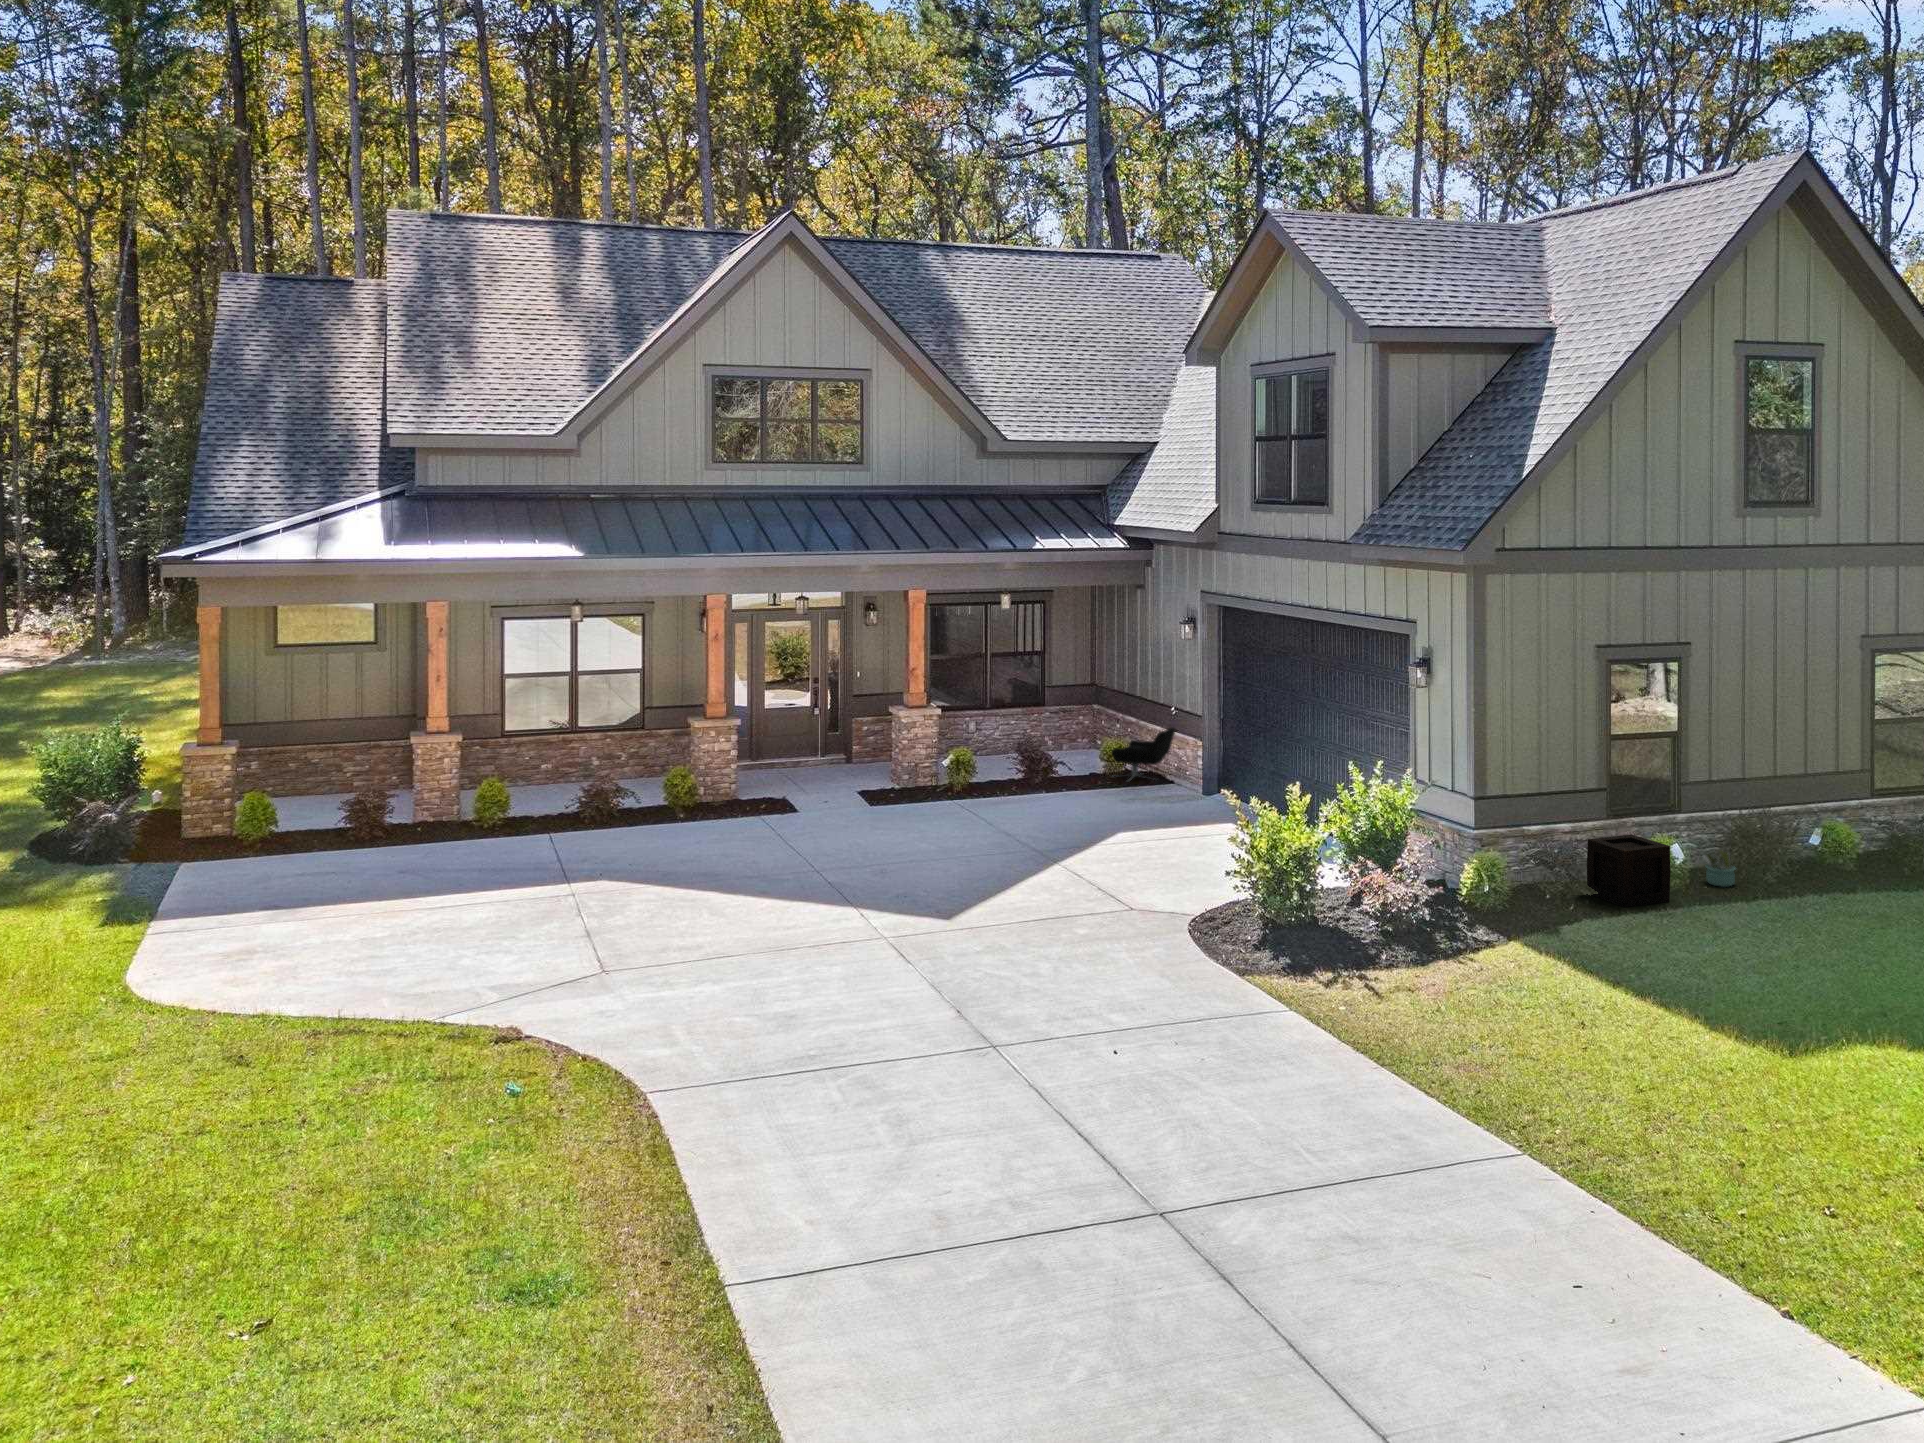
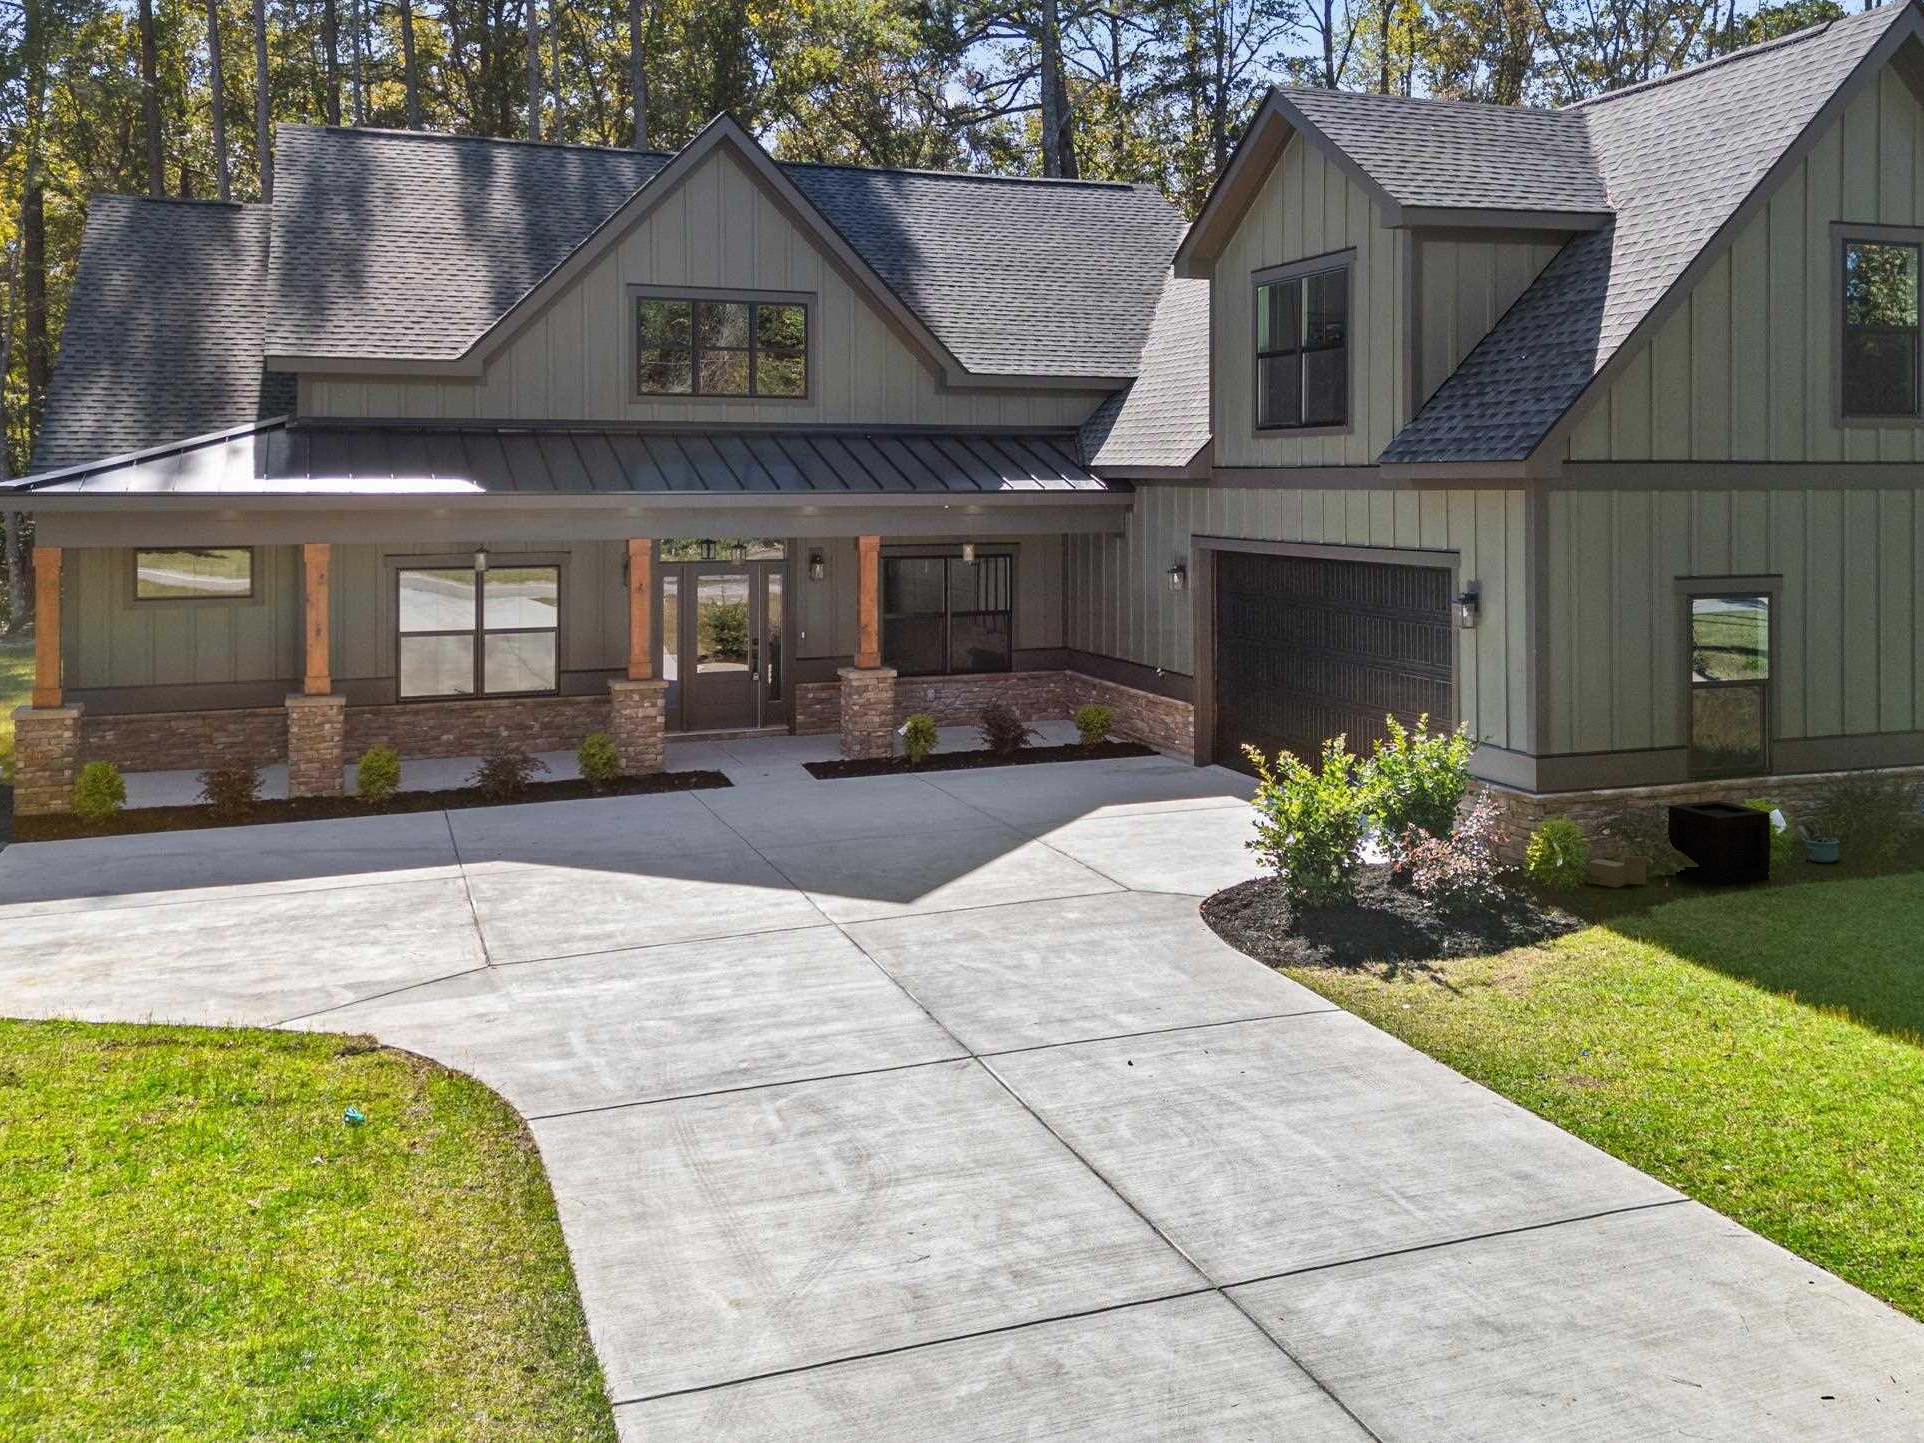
lounge chair: present [1111,727,1175,781] -> none [1085,694,1159,756]
cardboard box: none [1516,874,1564,910] -> present [1588,848,1647,888]

